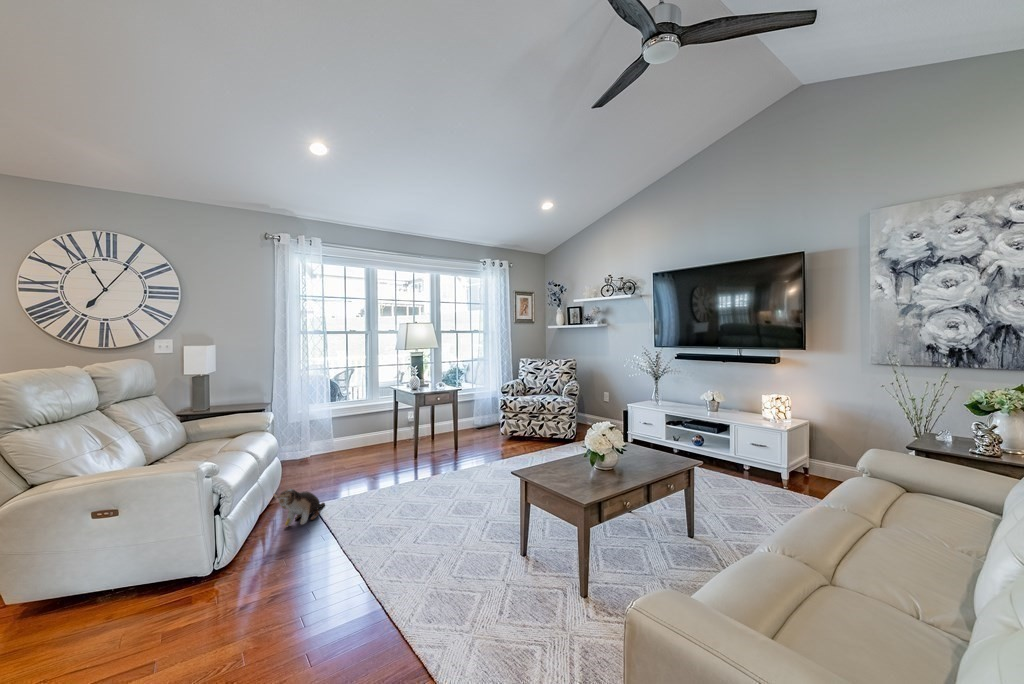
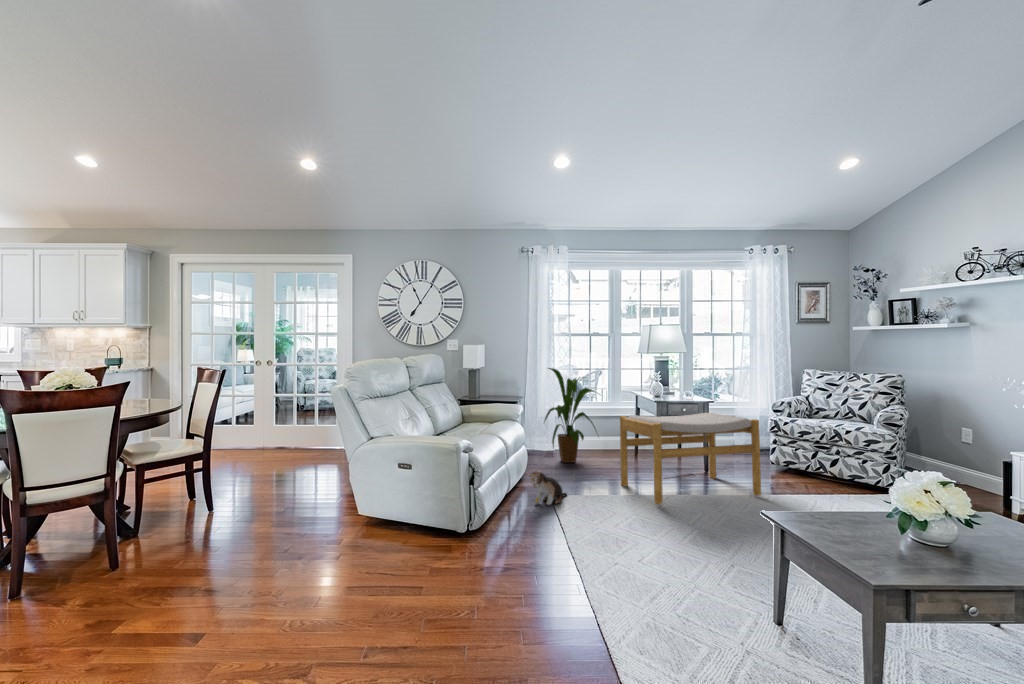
house plant: none [295,368,359,465] -> present [544,368,597,463]
footstool: none [380,399,500,494] -> present [620,413,761,504]

